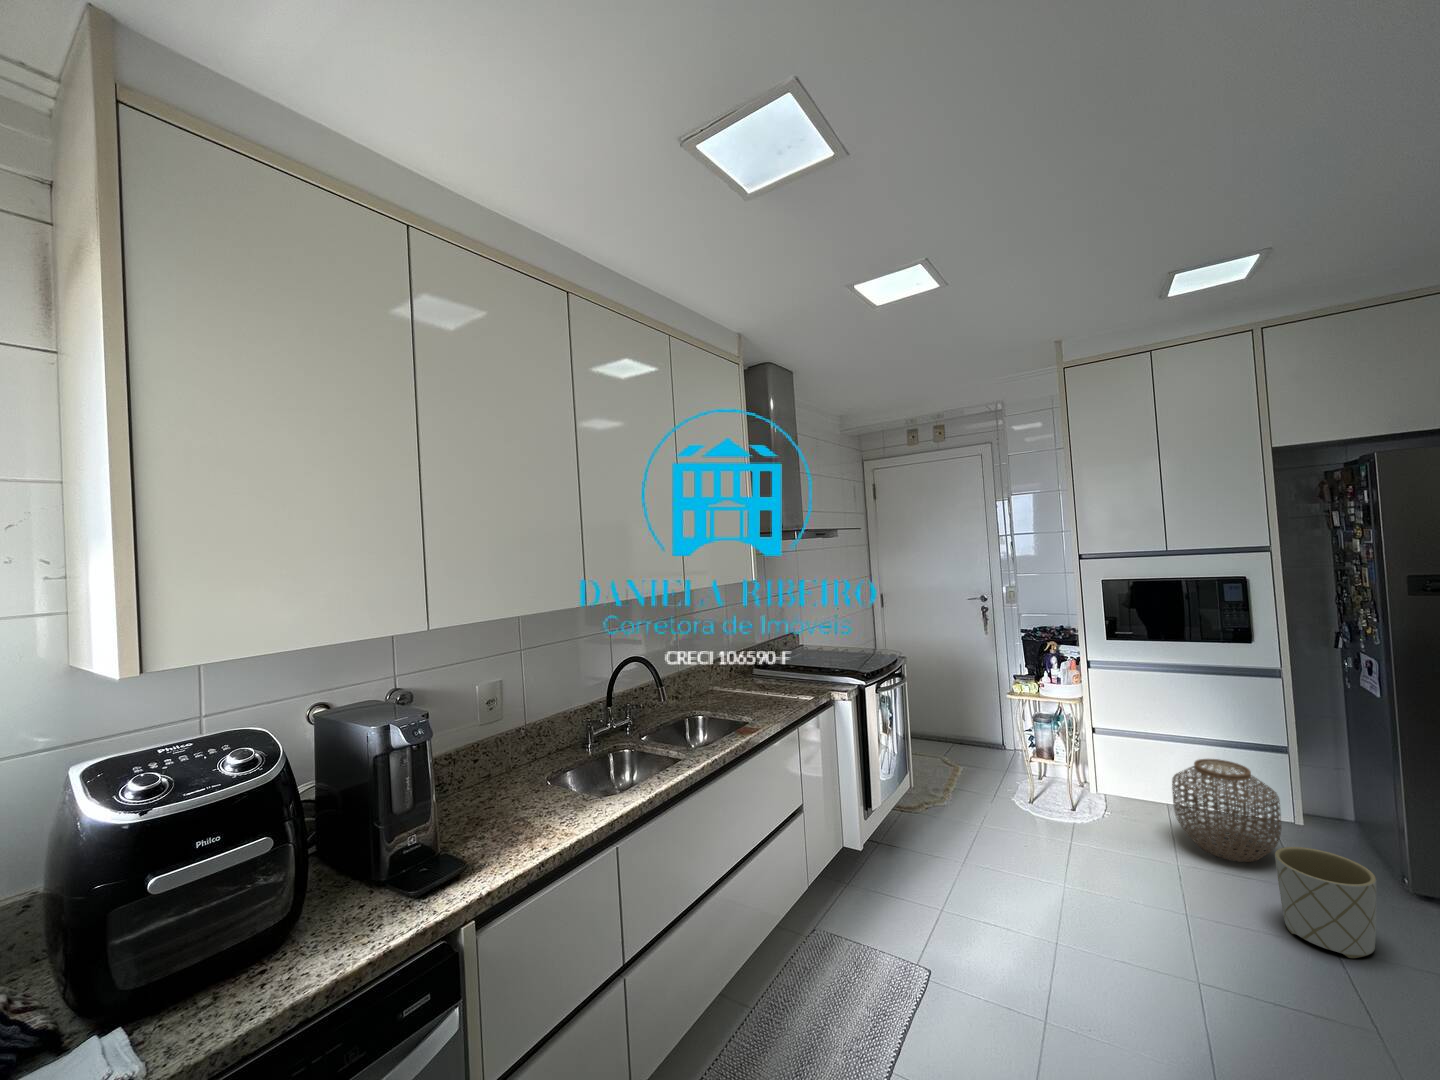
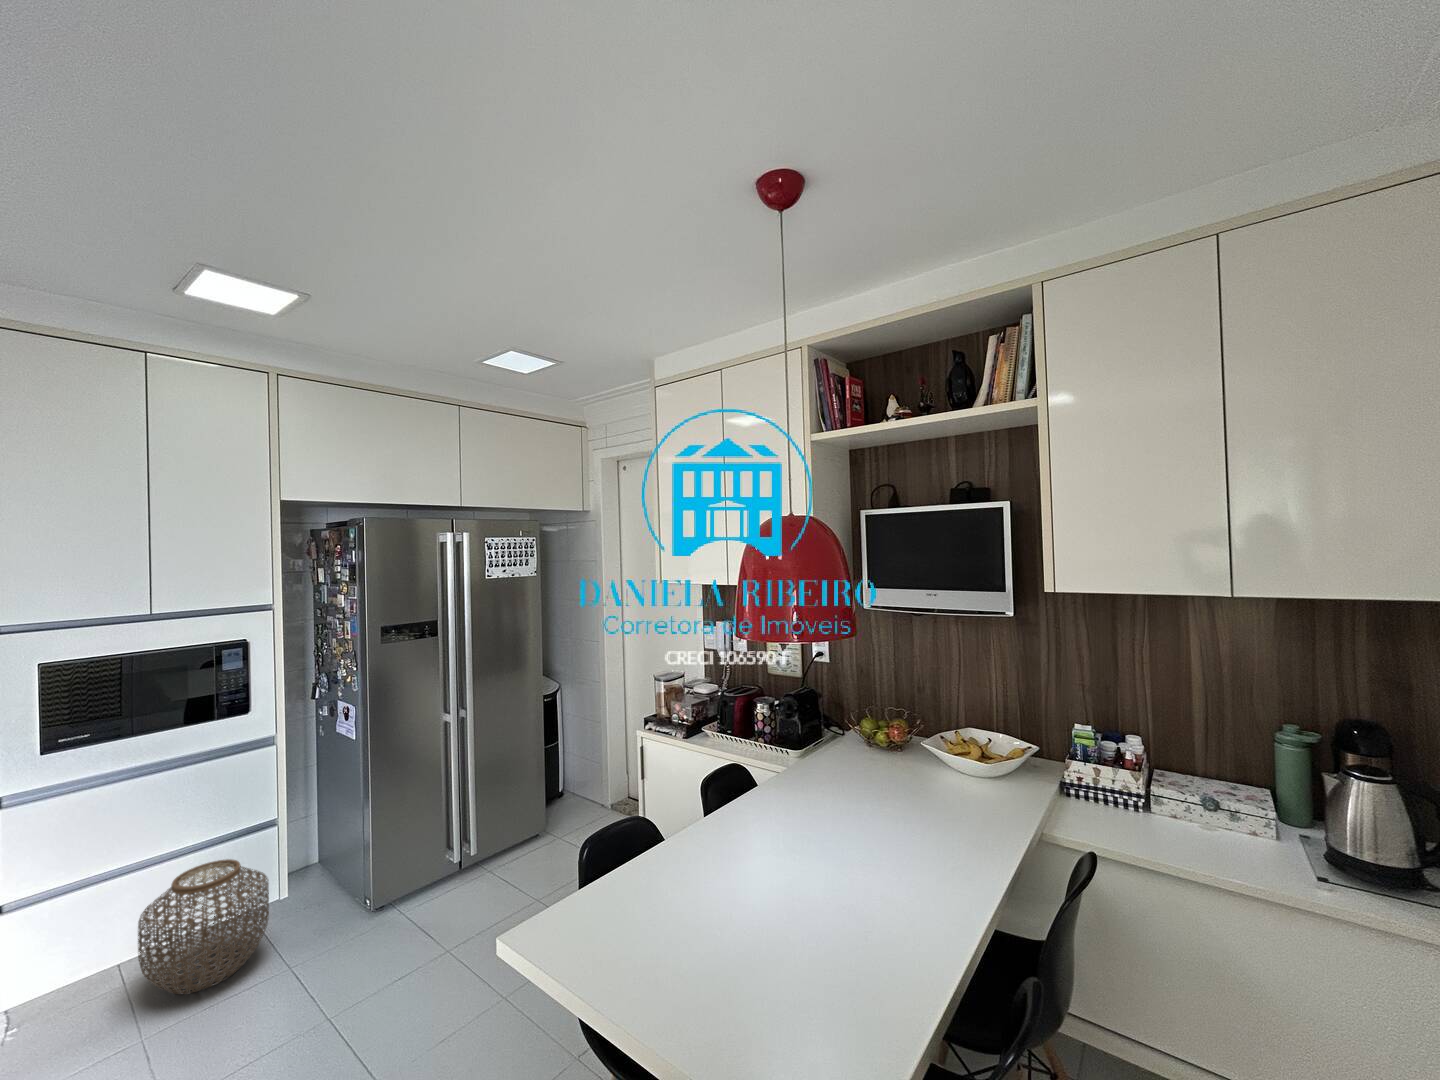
planter: present [1275,847,1376,958] -> none [276,912,363,1034]

